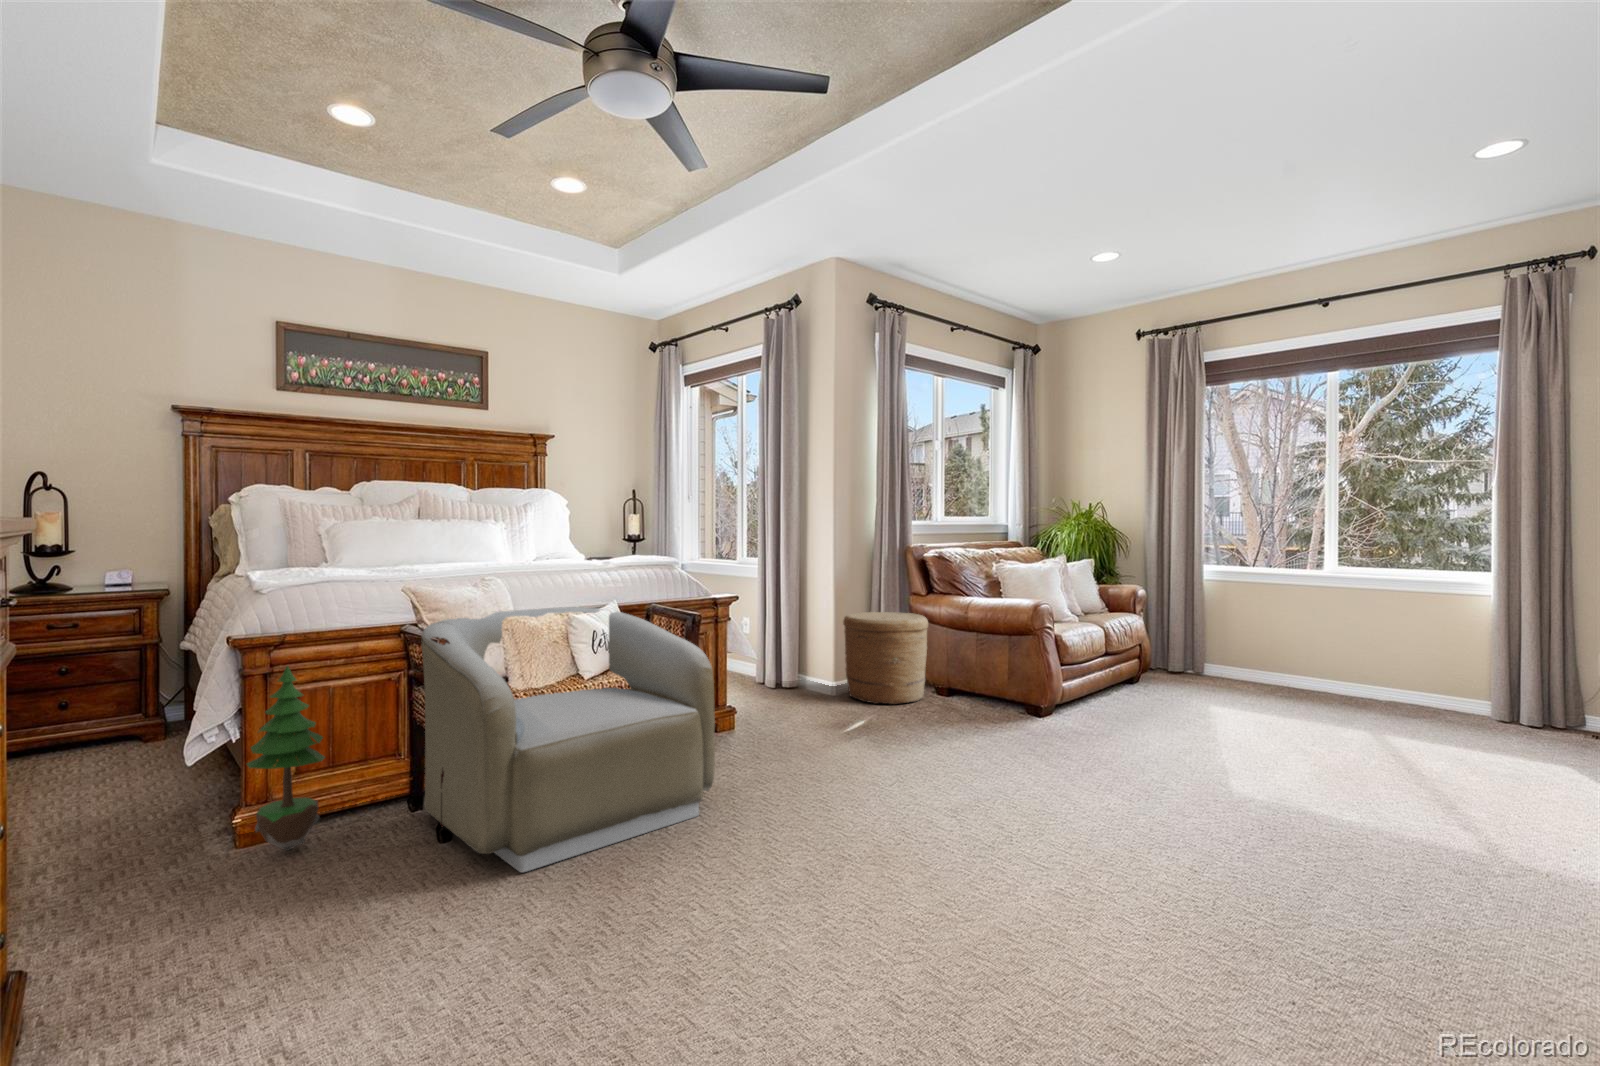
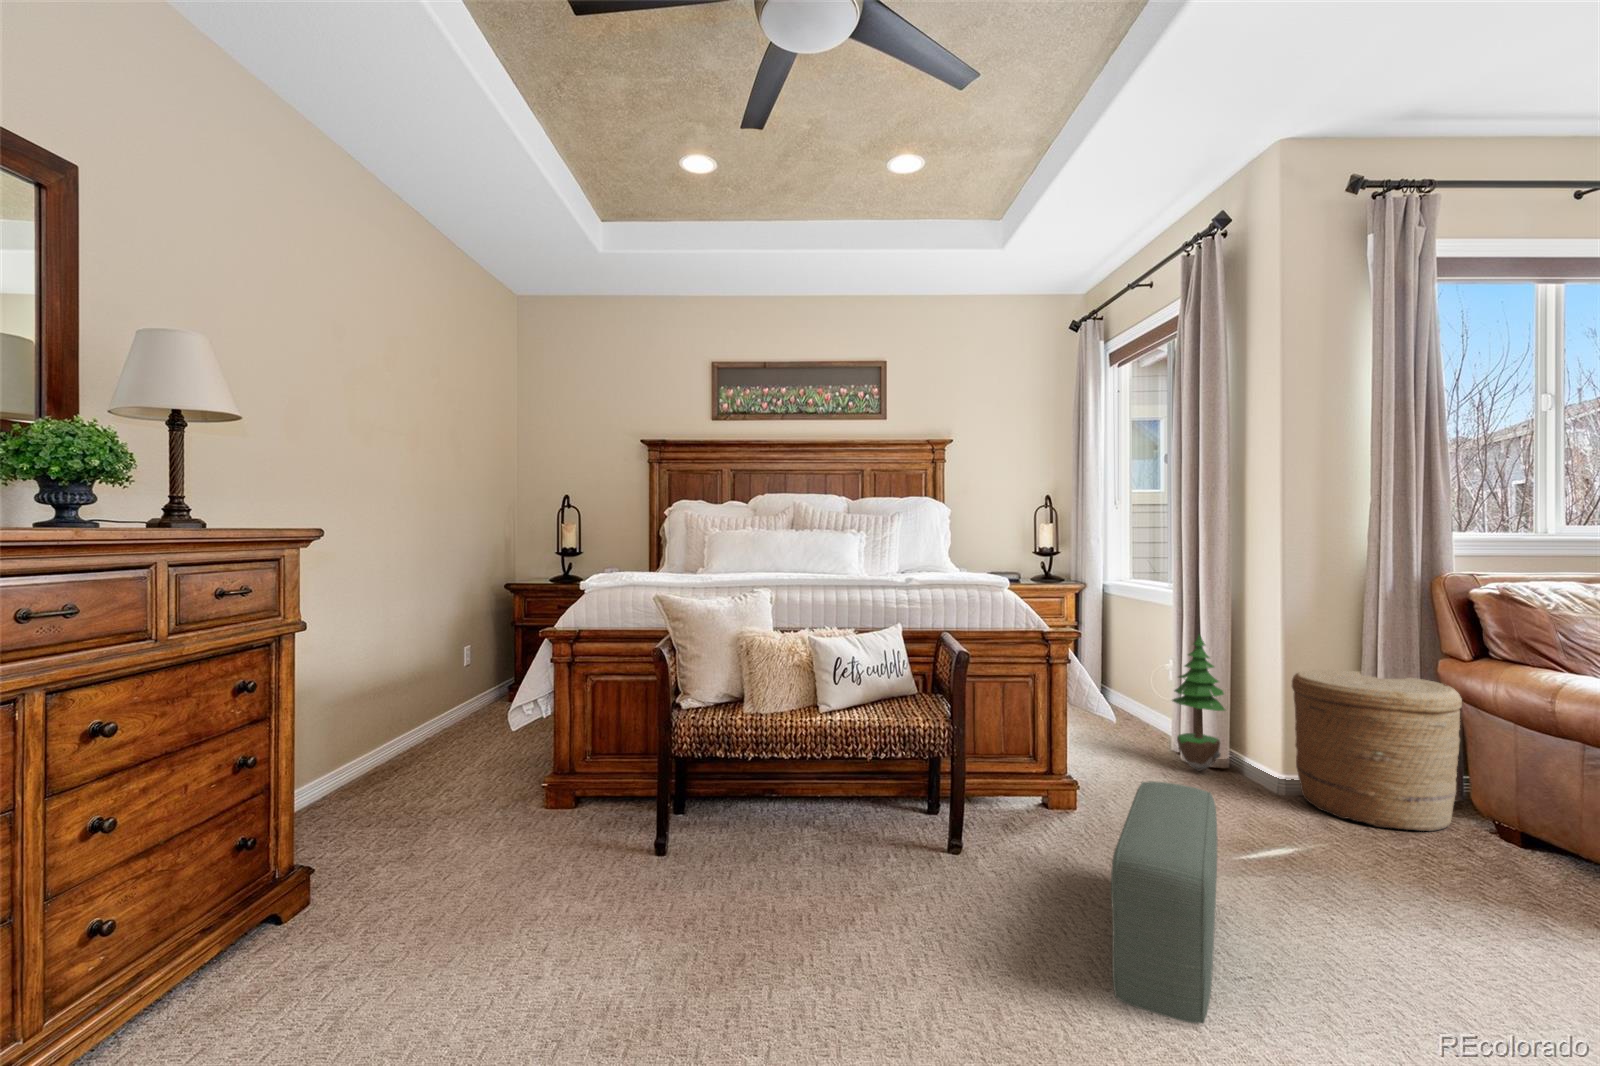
armchair: present [421,607,715,872] -> none [616,623,934,932]
potted tree: present [247,666,326,851] -> present [1172,635,1225,771]
pouf: none [809,688,889,810] -> present [1111,781,1217,1024]

